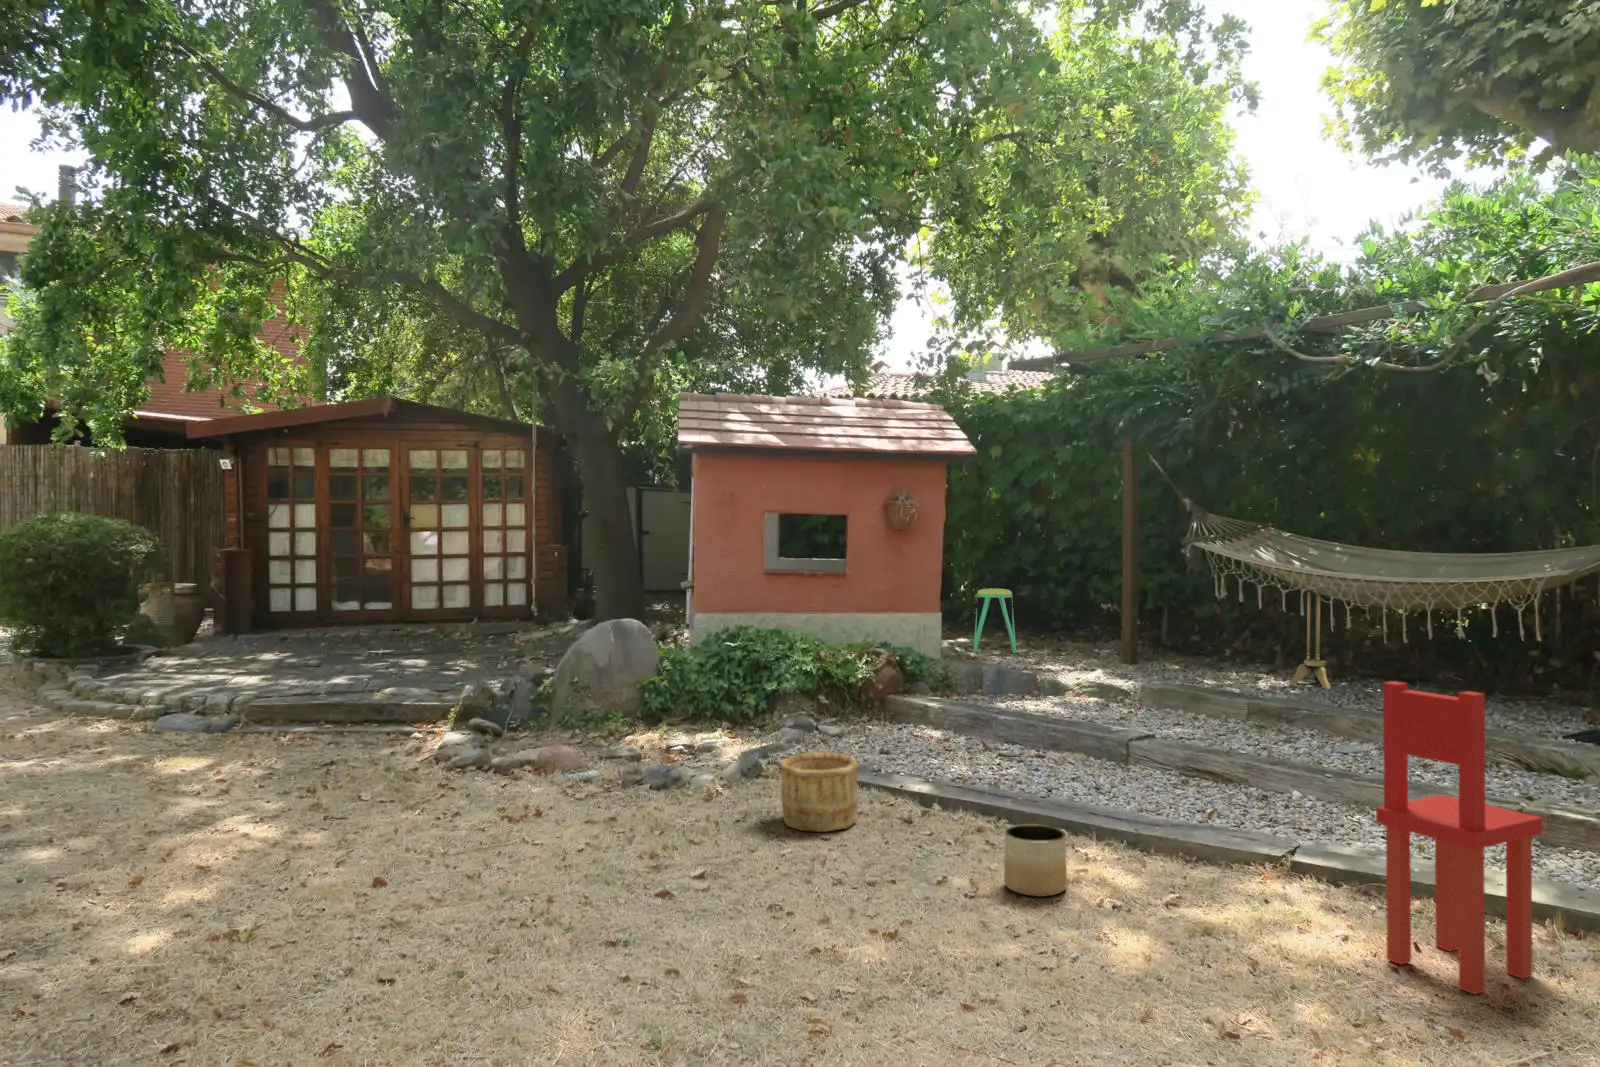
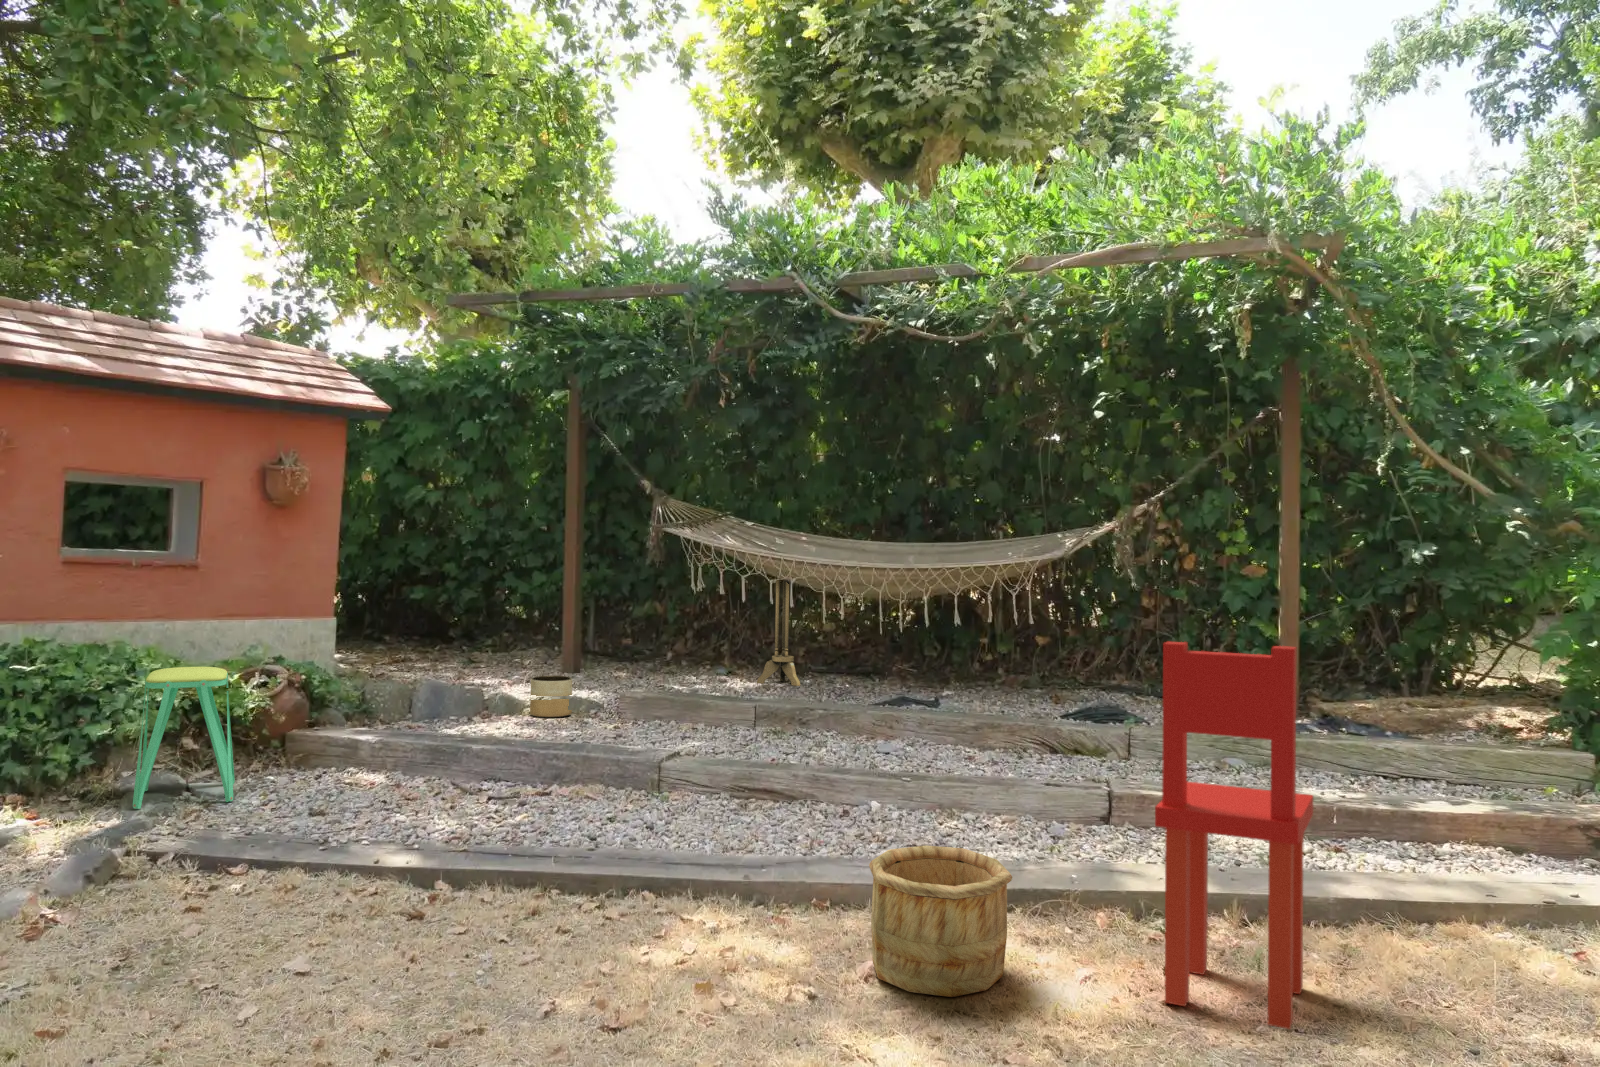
stool: present [974,589,1016,653] -> present [133,667,235,809]
wooden bucket: present [779,752,859,832] -> present [869,846,1012,997]
planter: present [1004,824,1067,897] -> present [530,676,572,718]

